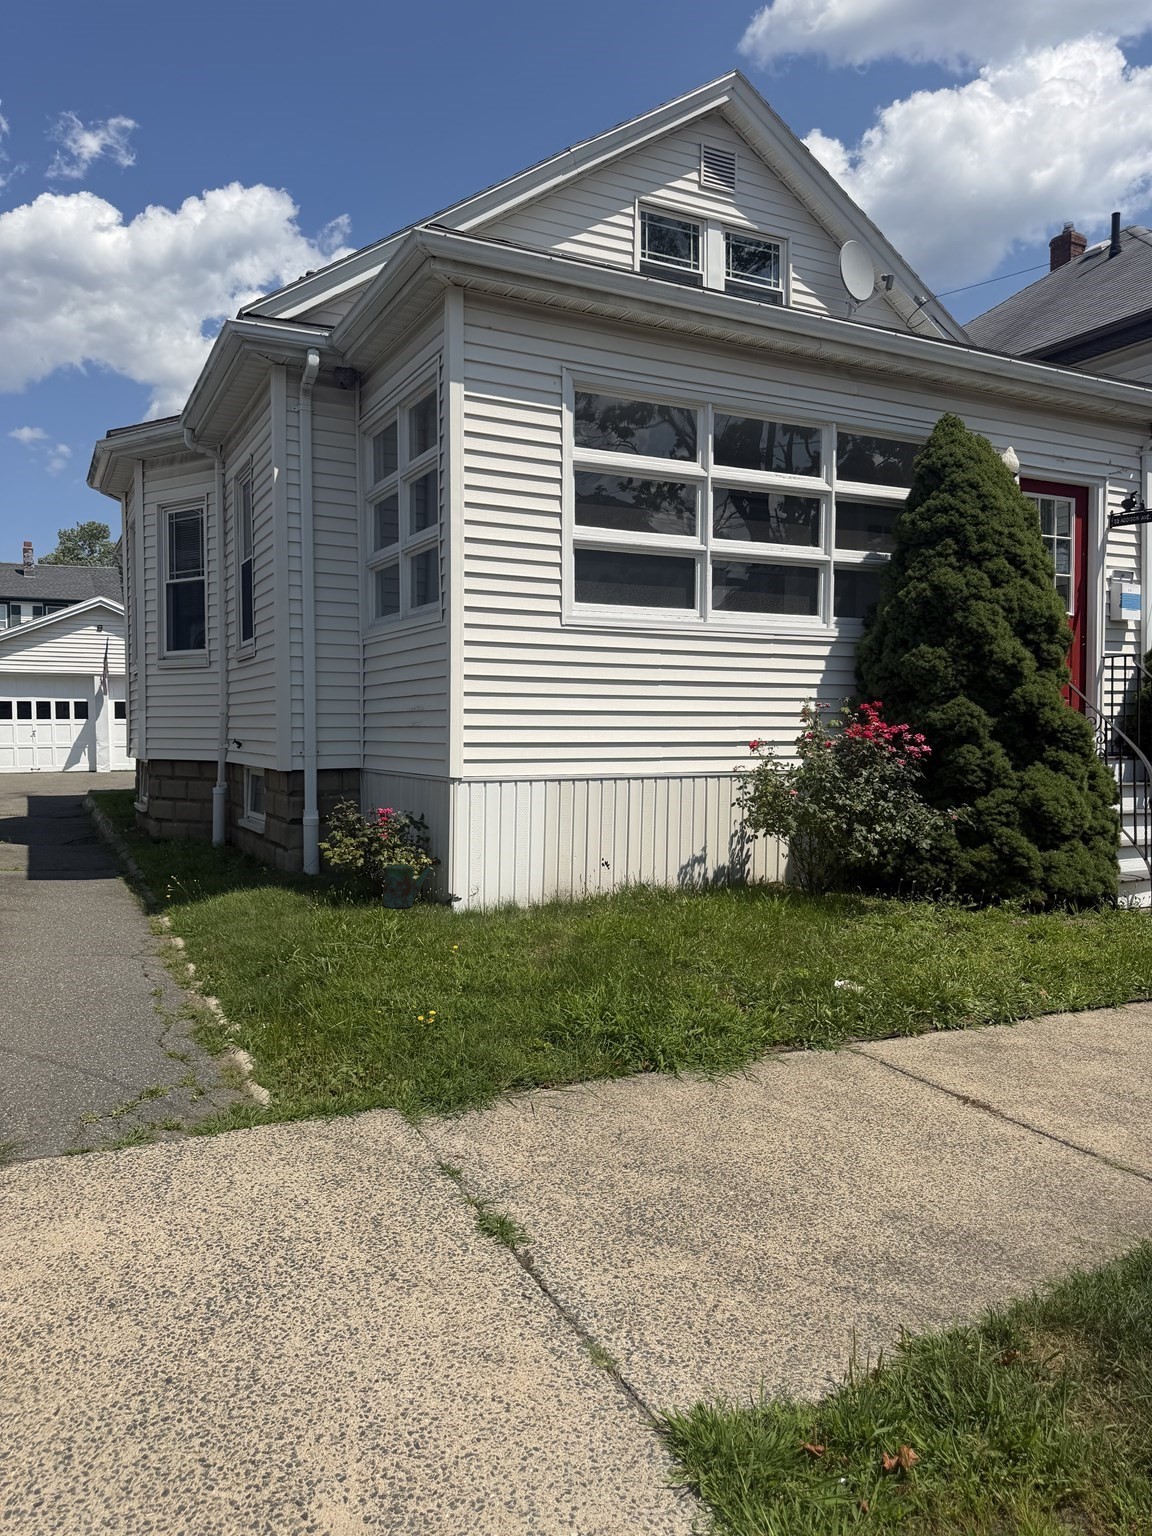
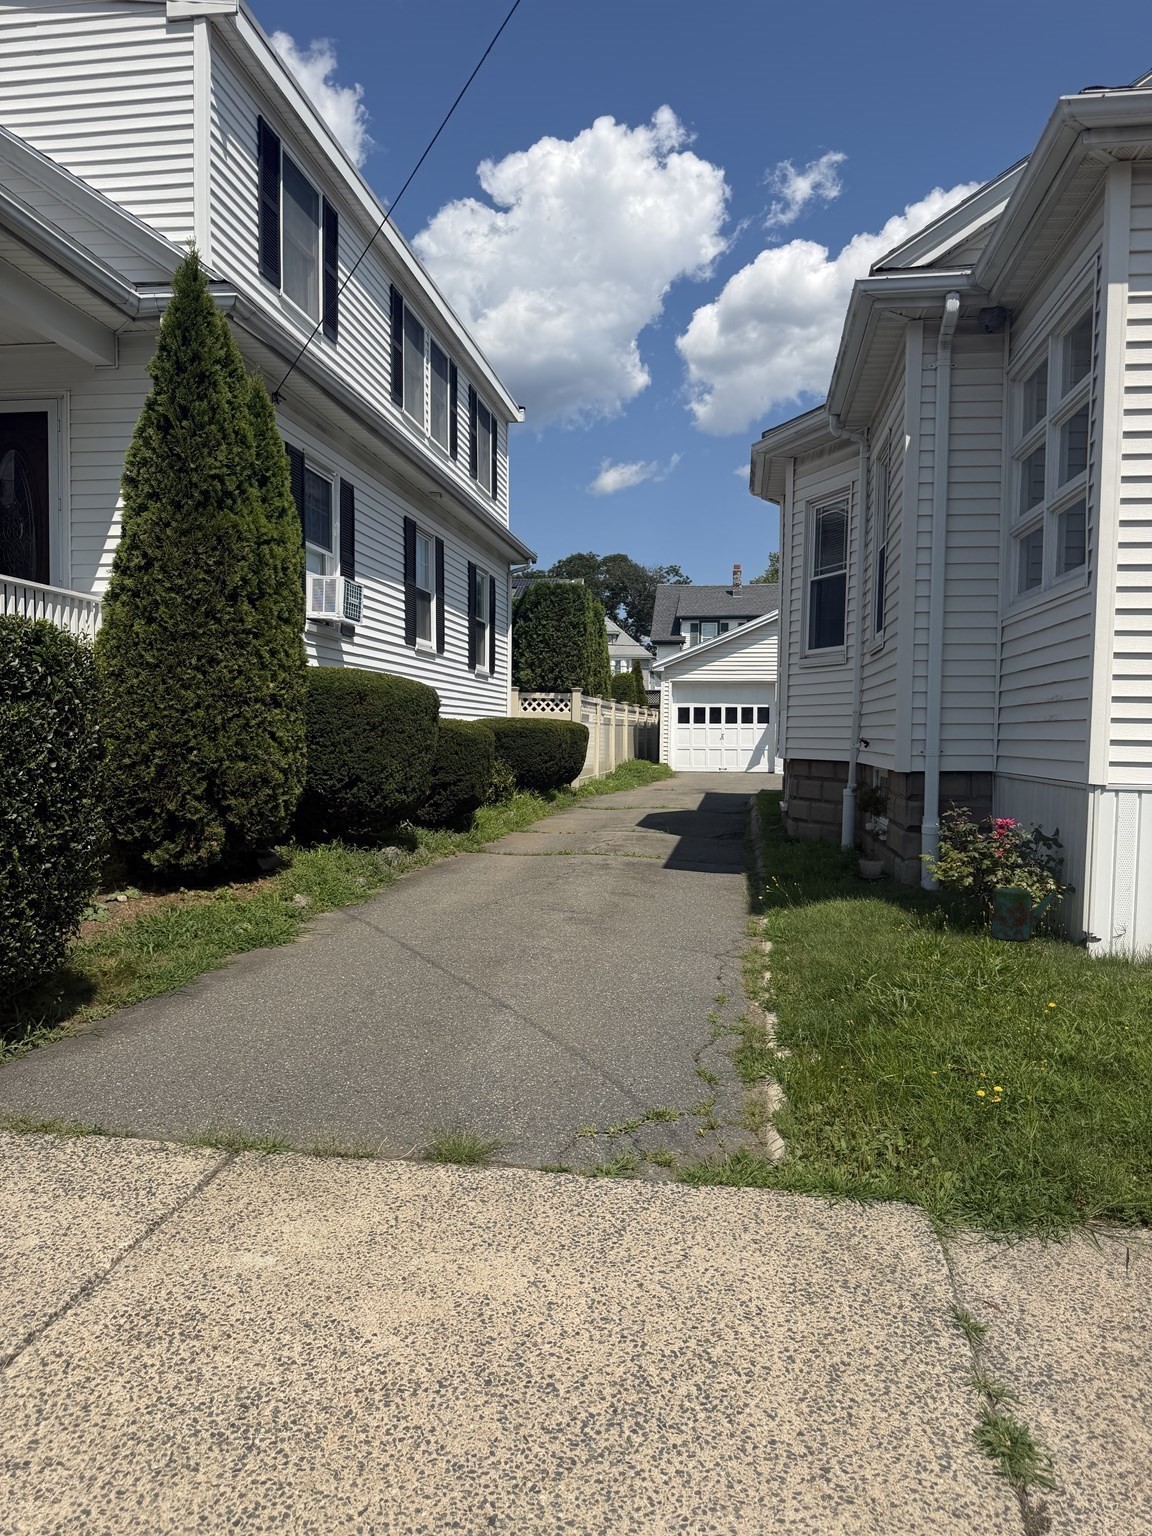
potted plant: none [236,770,279,866] -> present [851,778,891,879]

